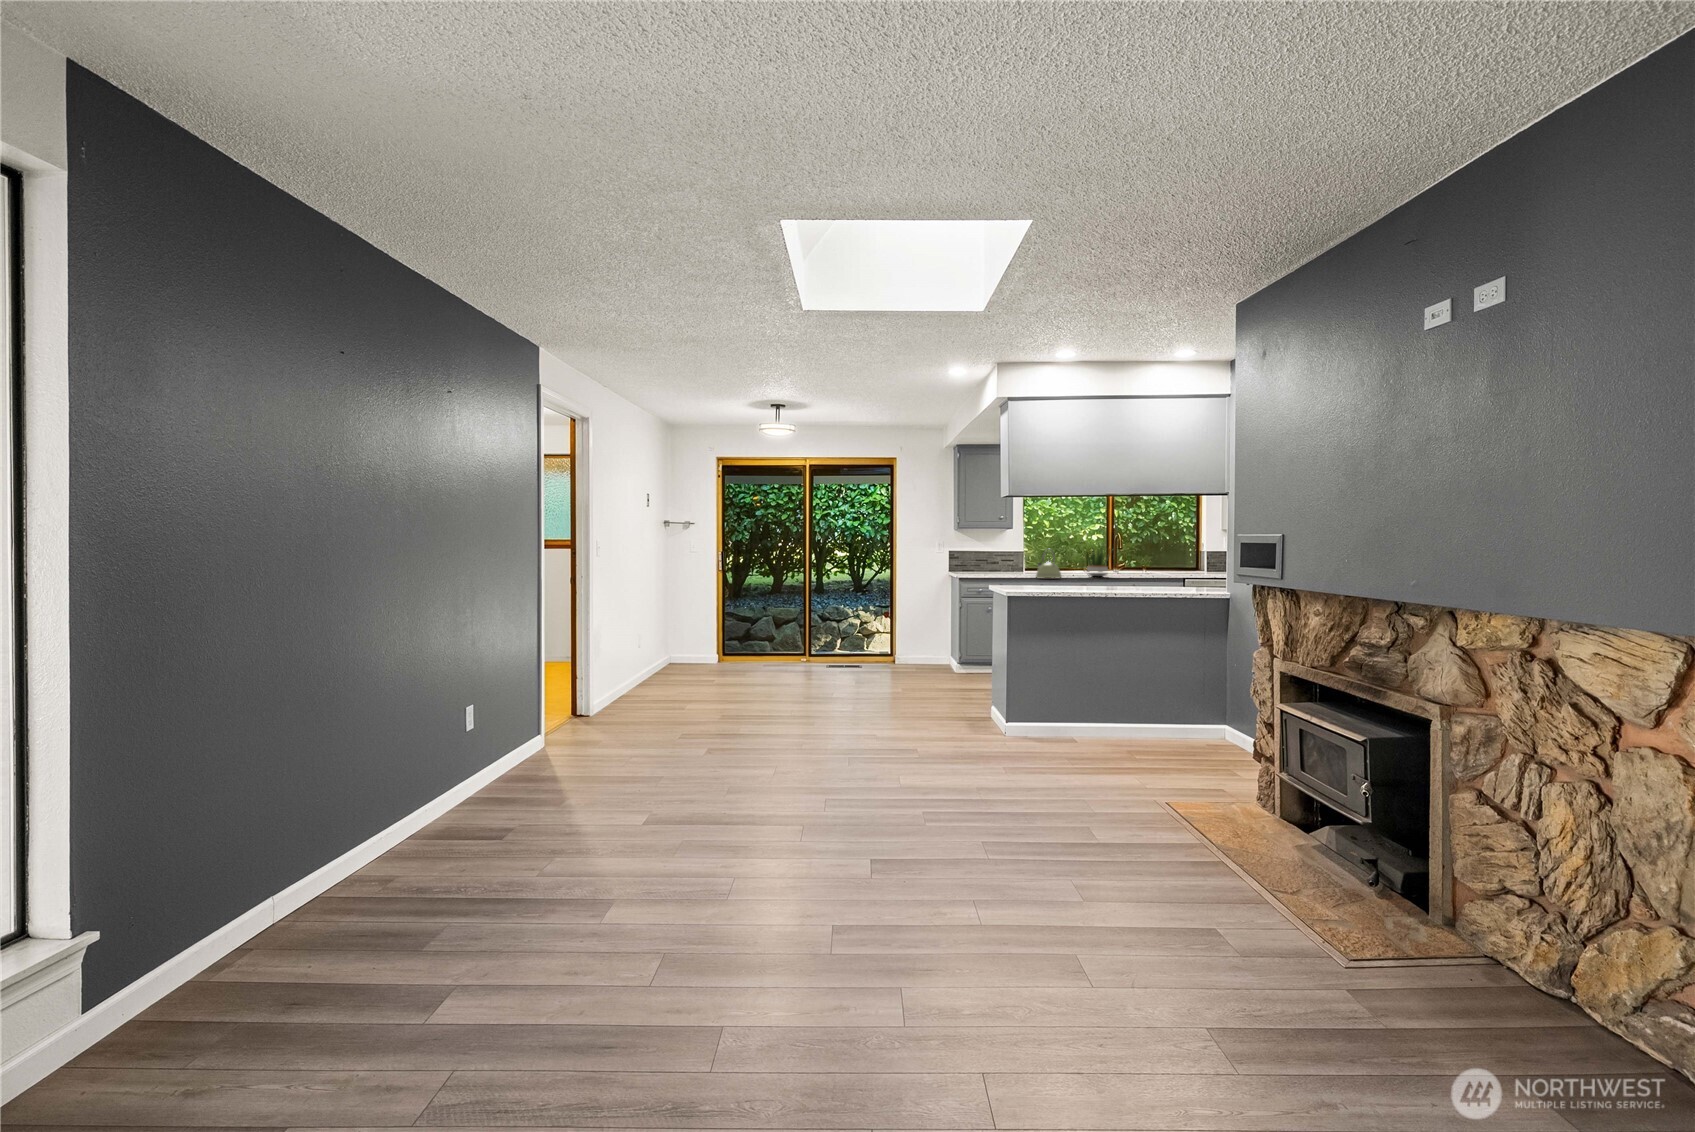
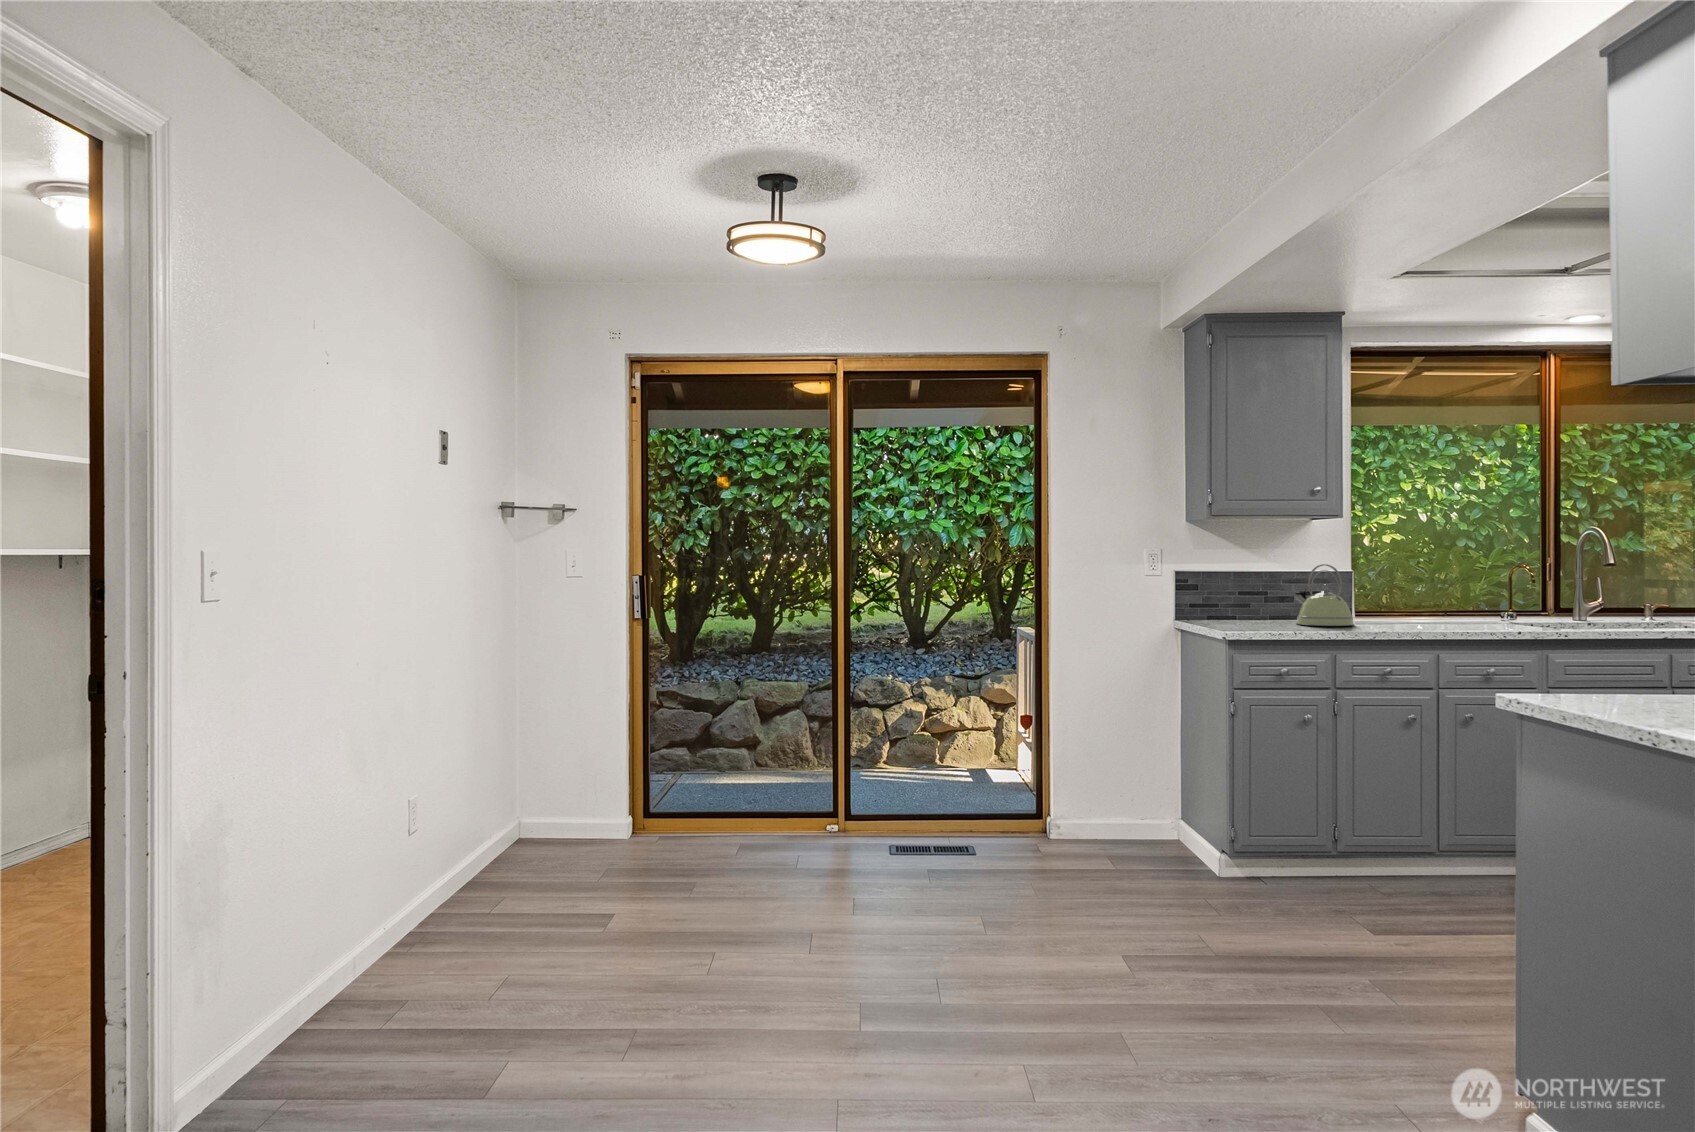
potted plant: present [1087,548,1109,577] -> none [1376,550,1439,620]

